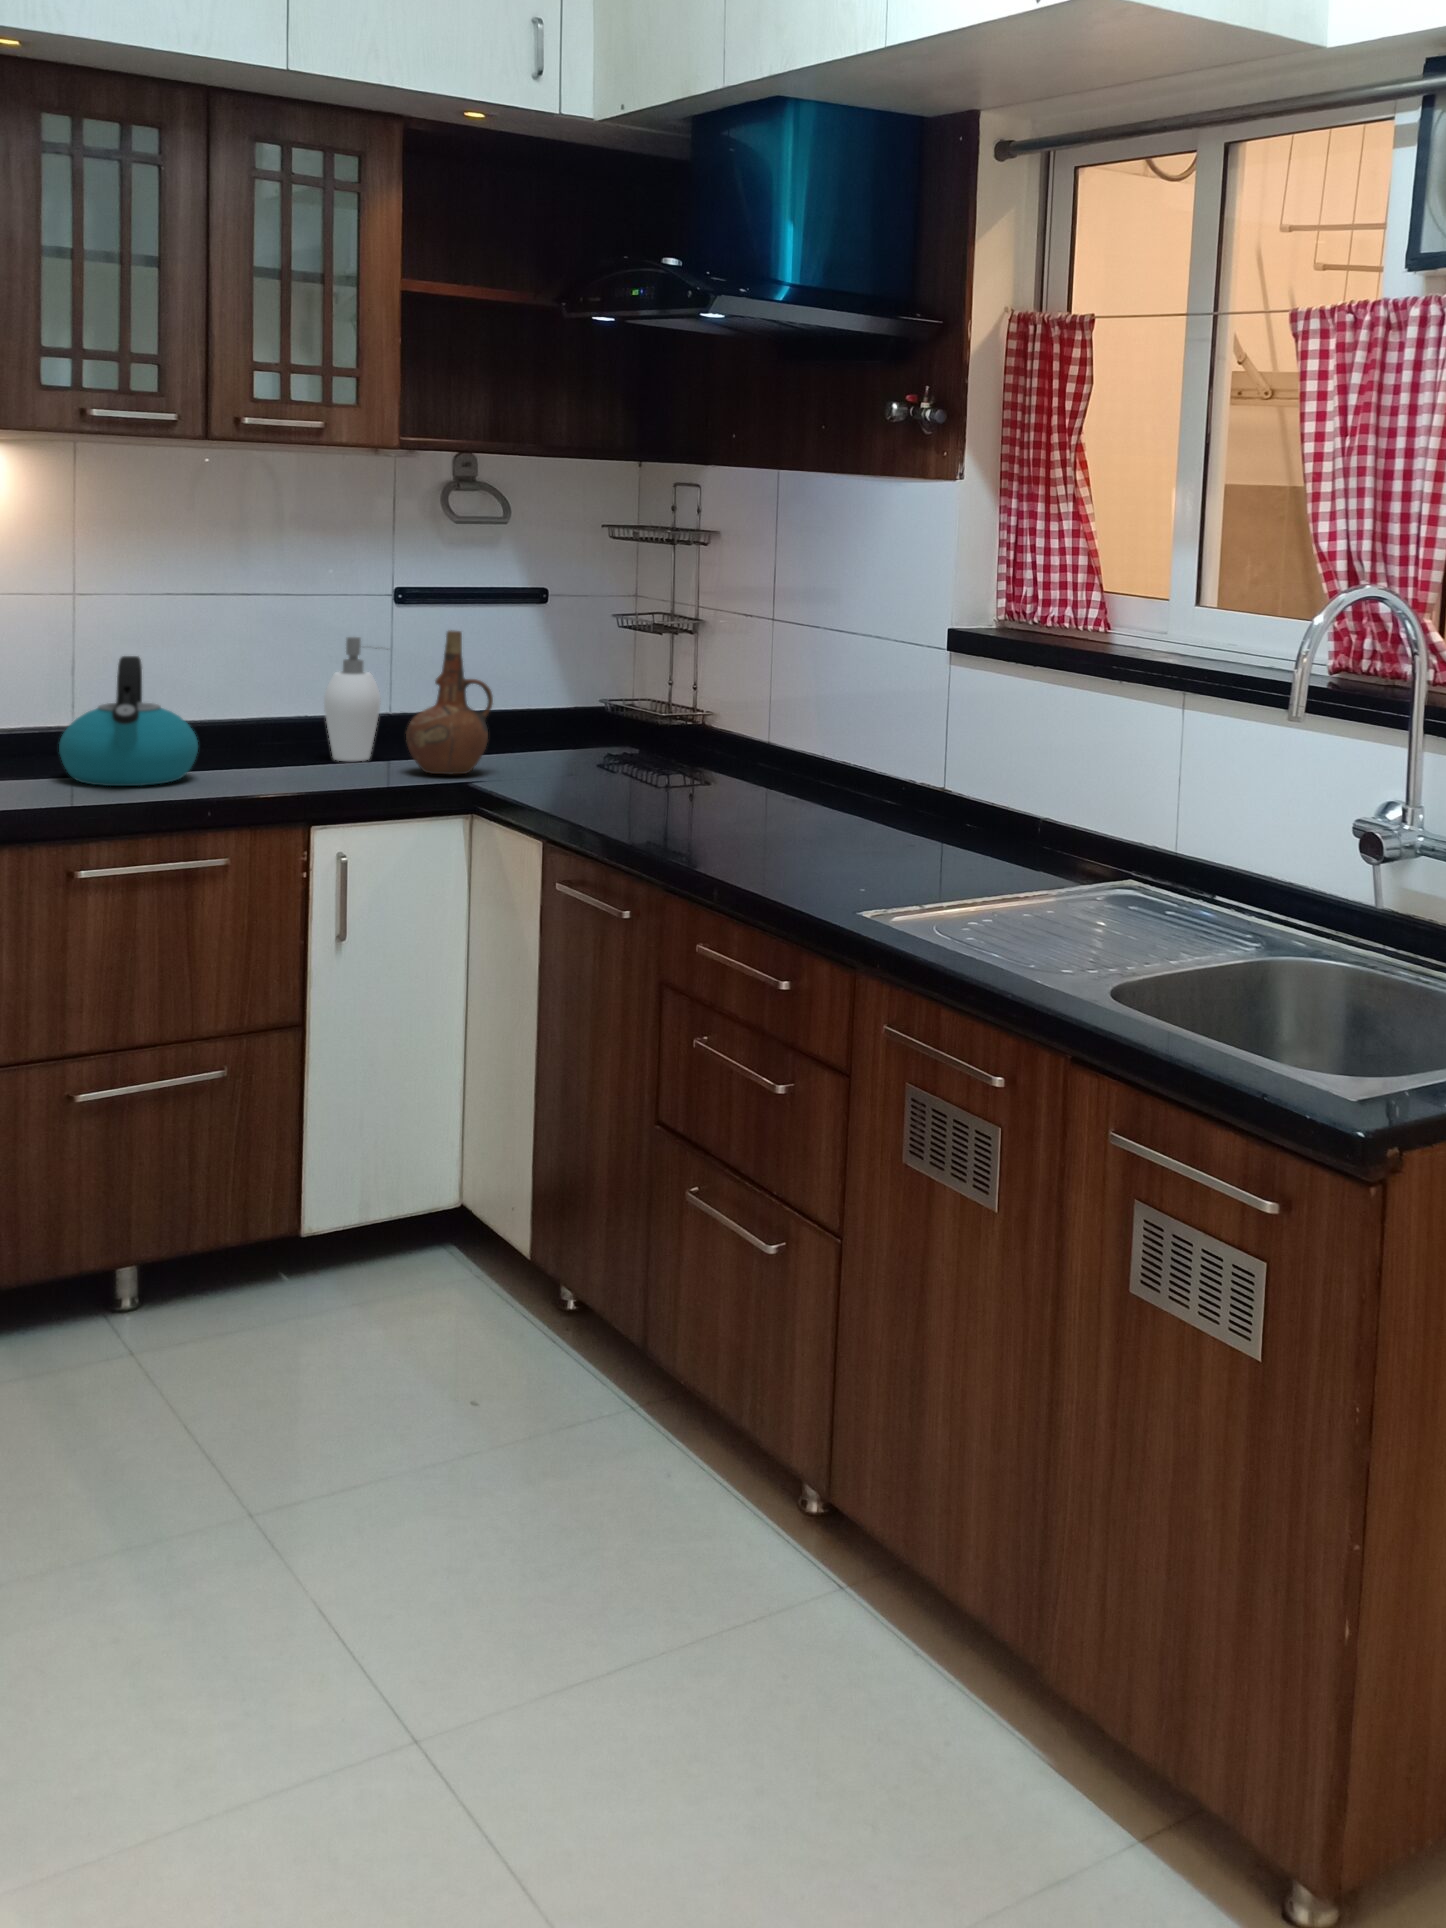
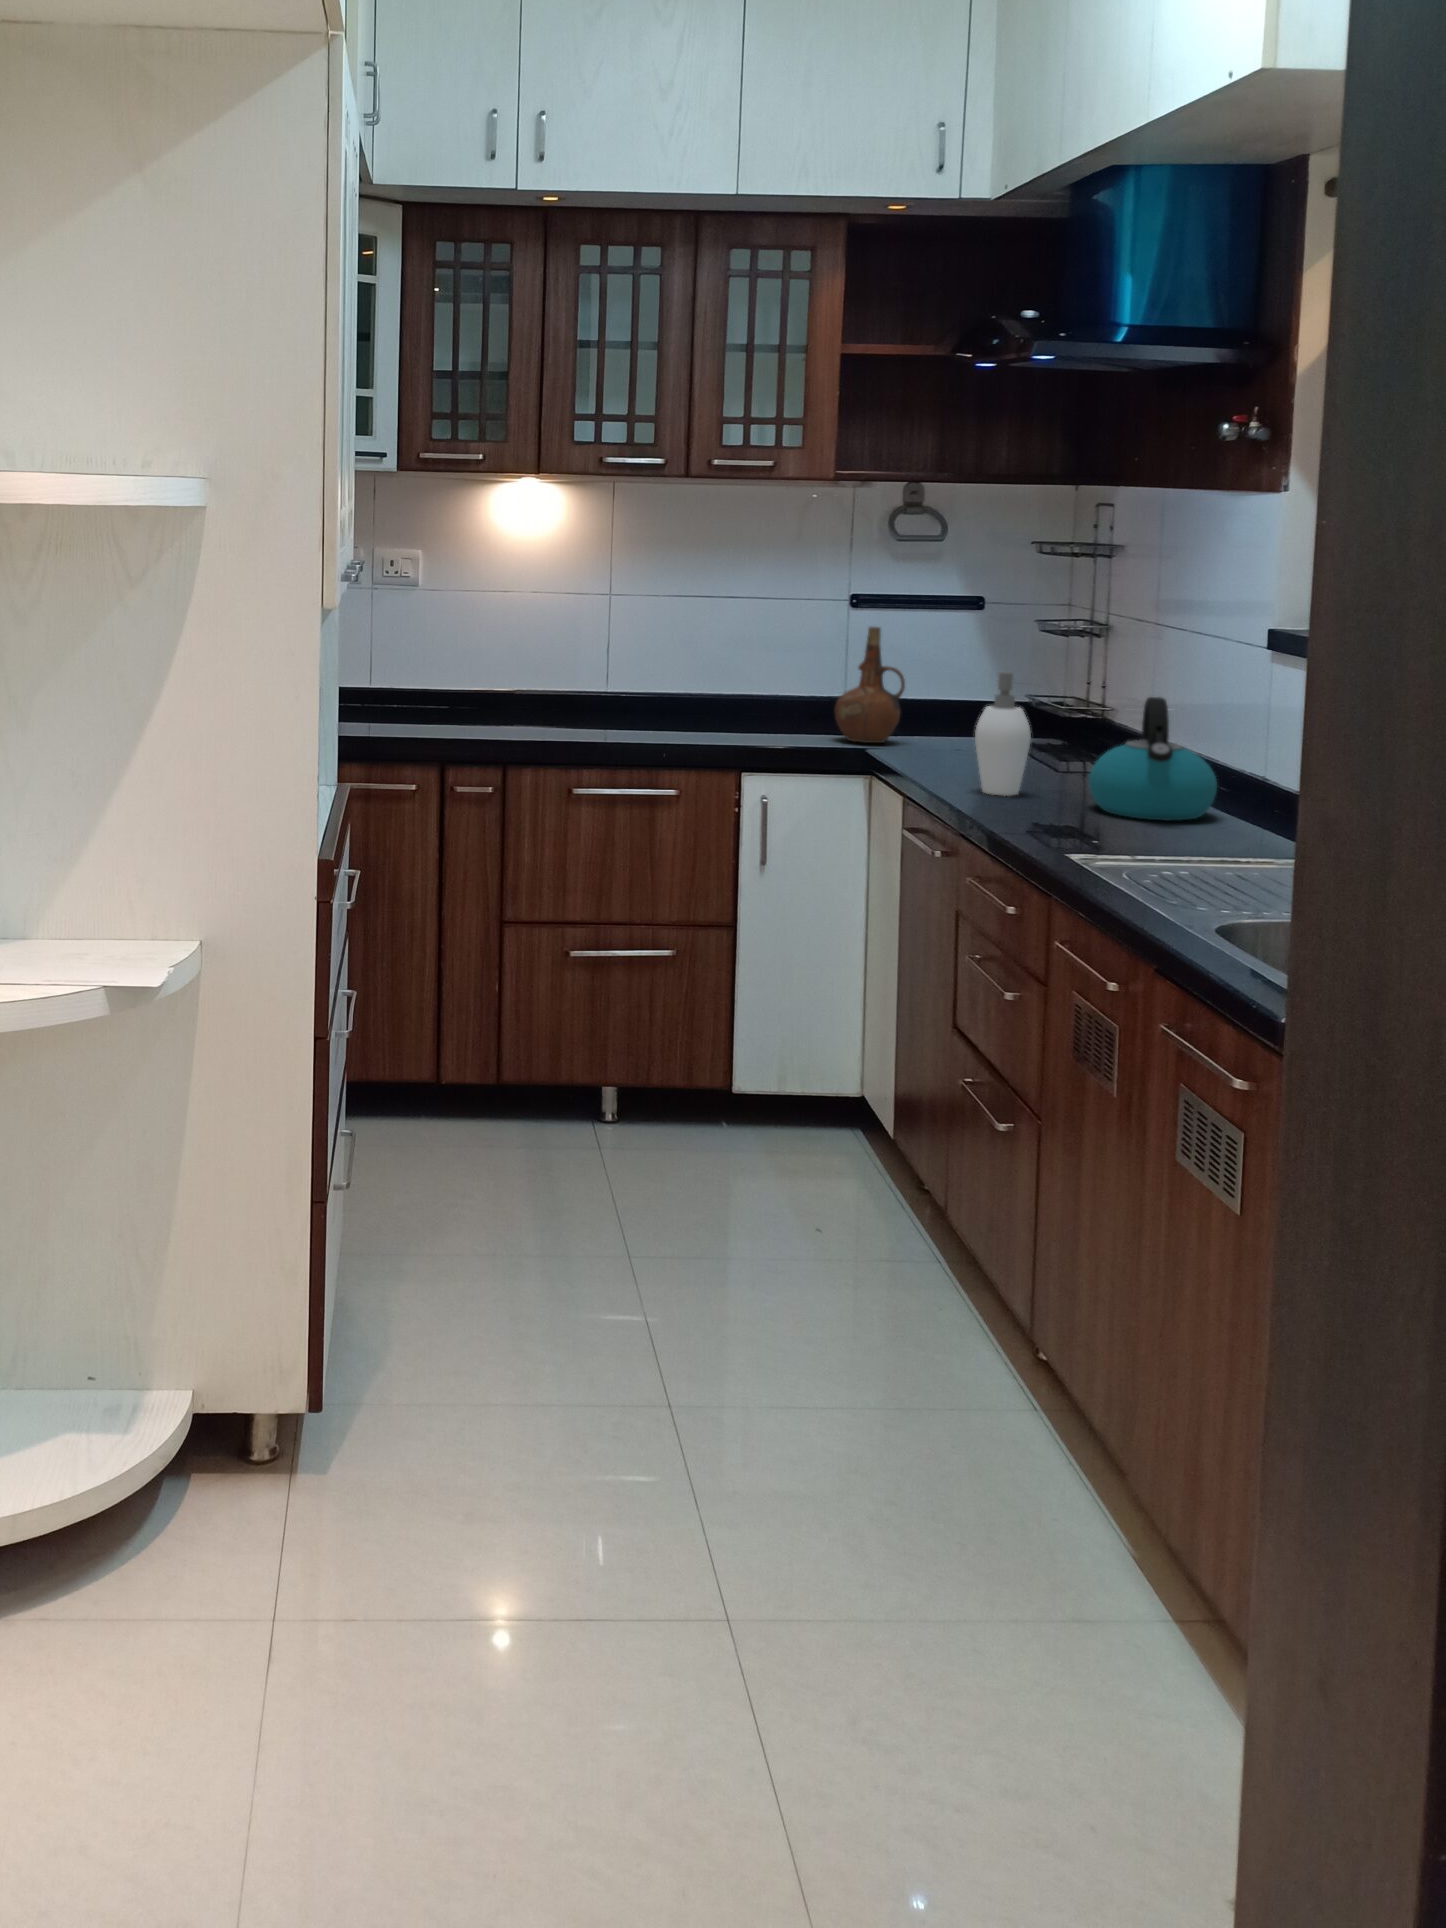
soap dispenser: present [324,637,388,761] -> present [975,672,1031,796]
kettle: present [59,656,198,786] -> present [1089,697,1217,820]

